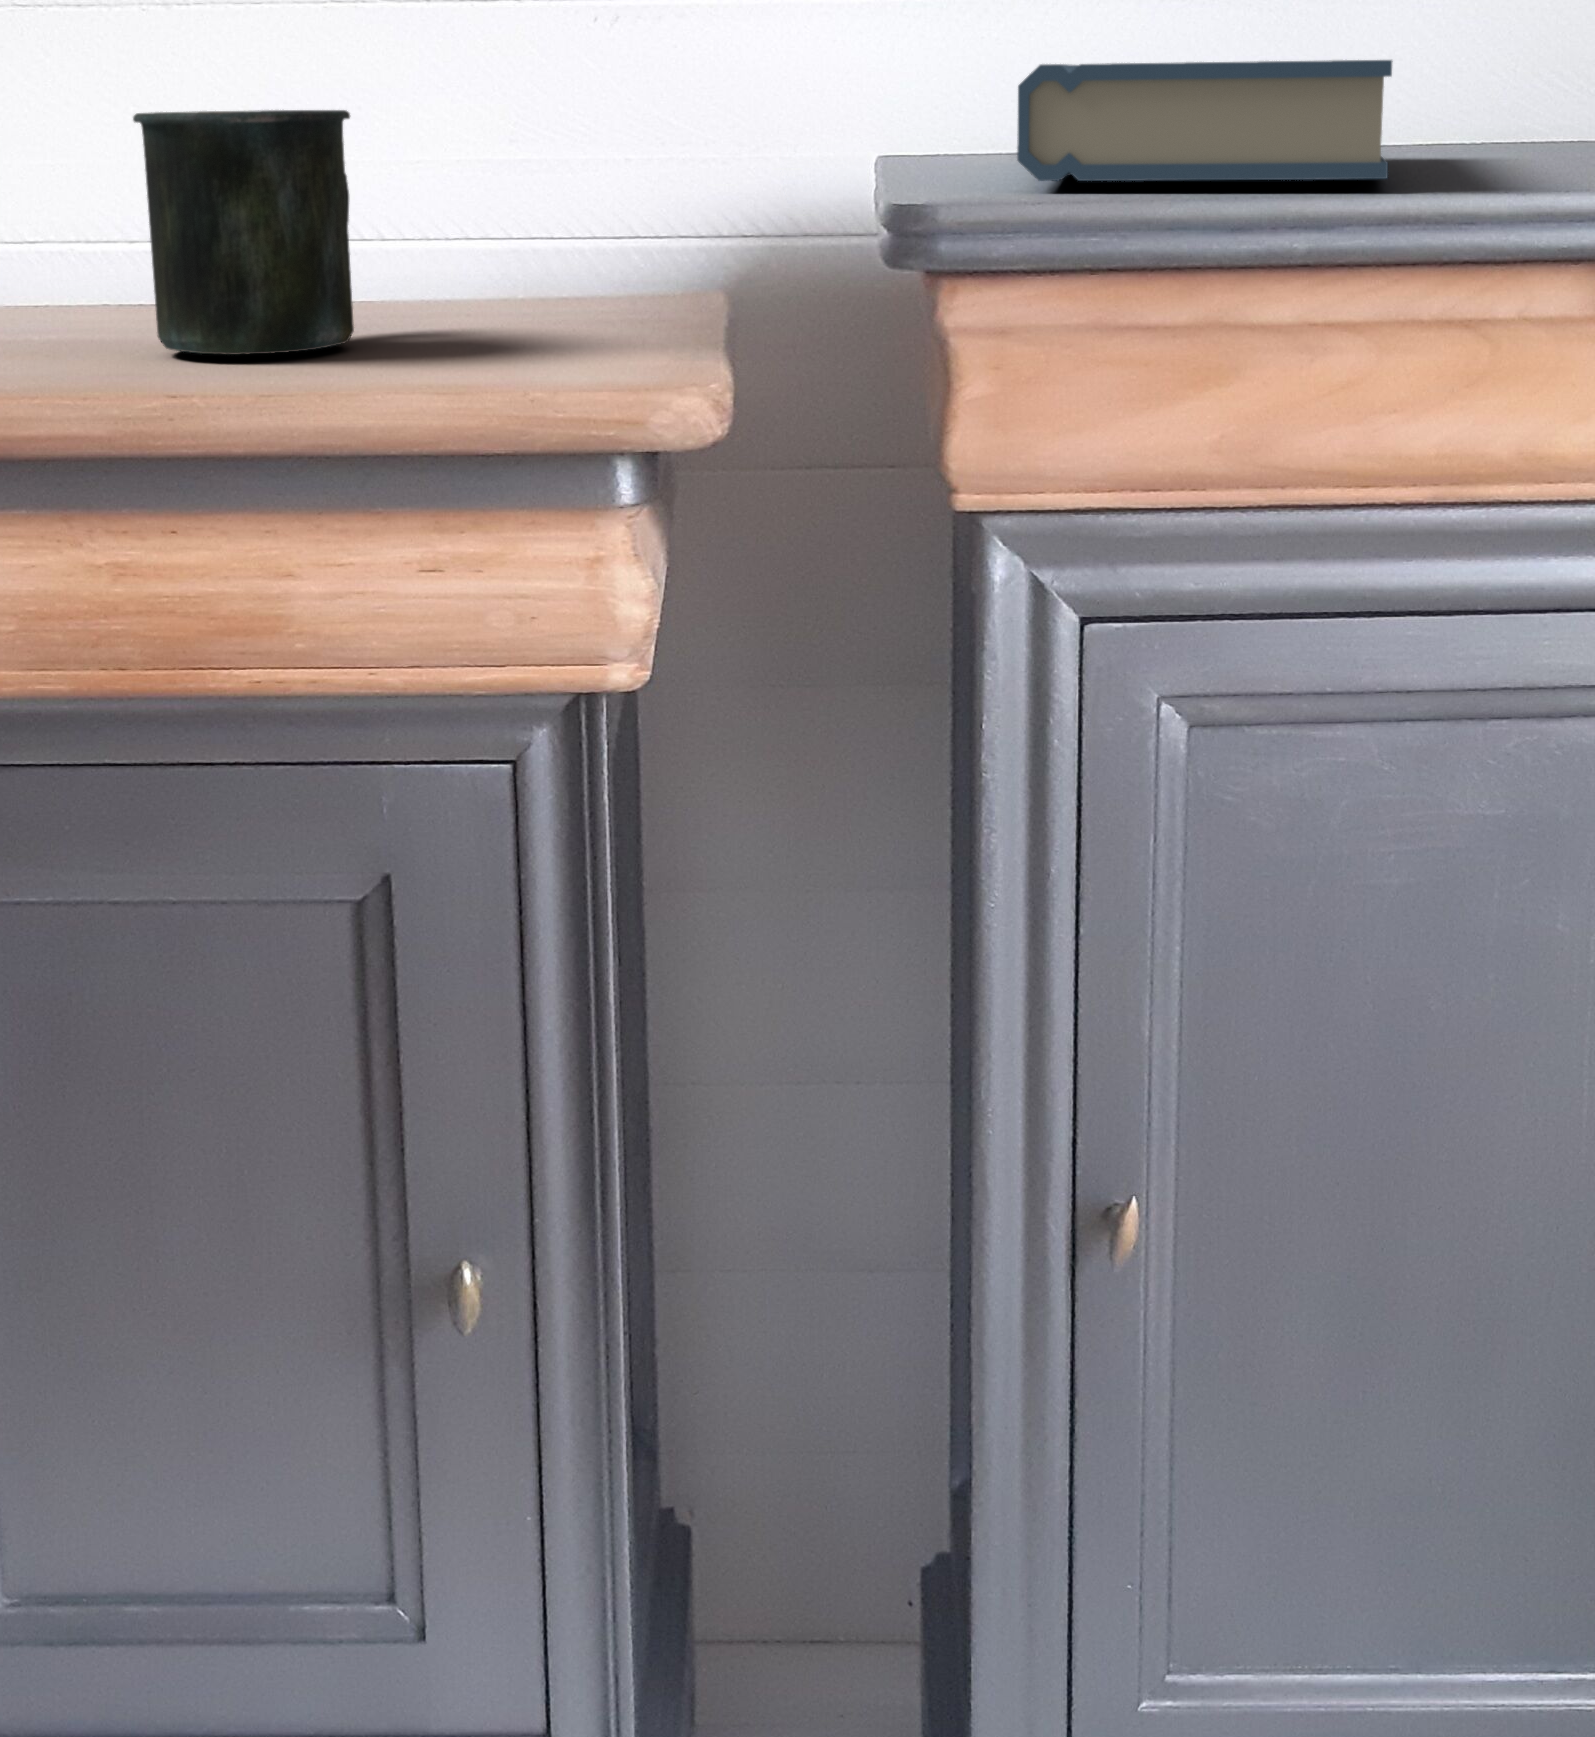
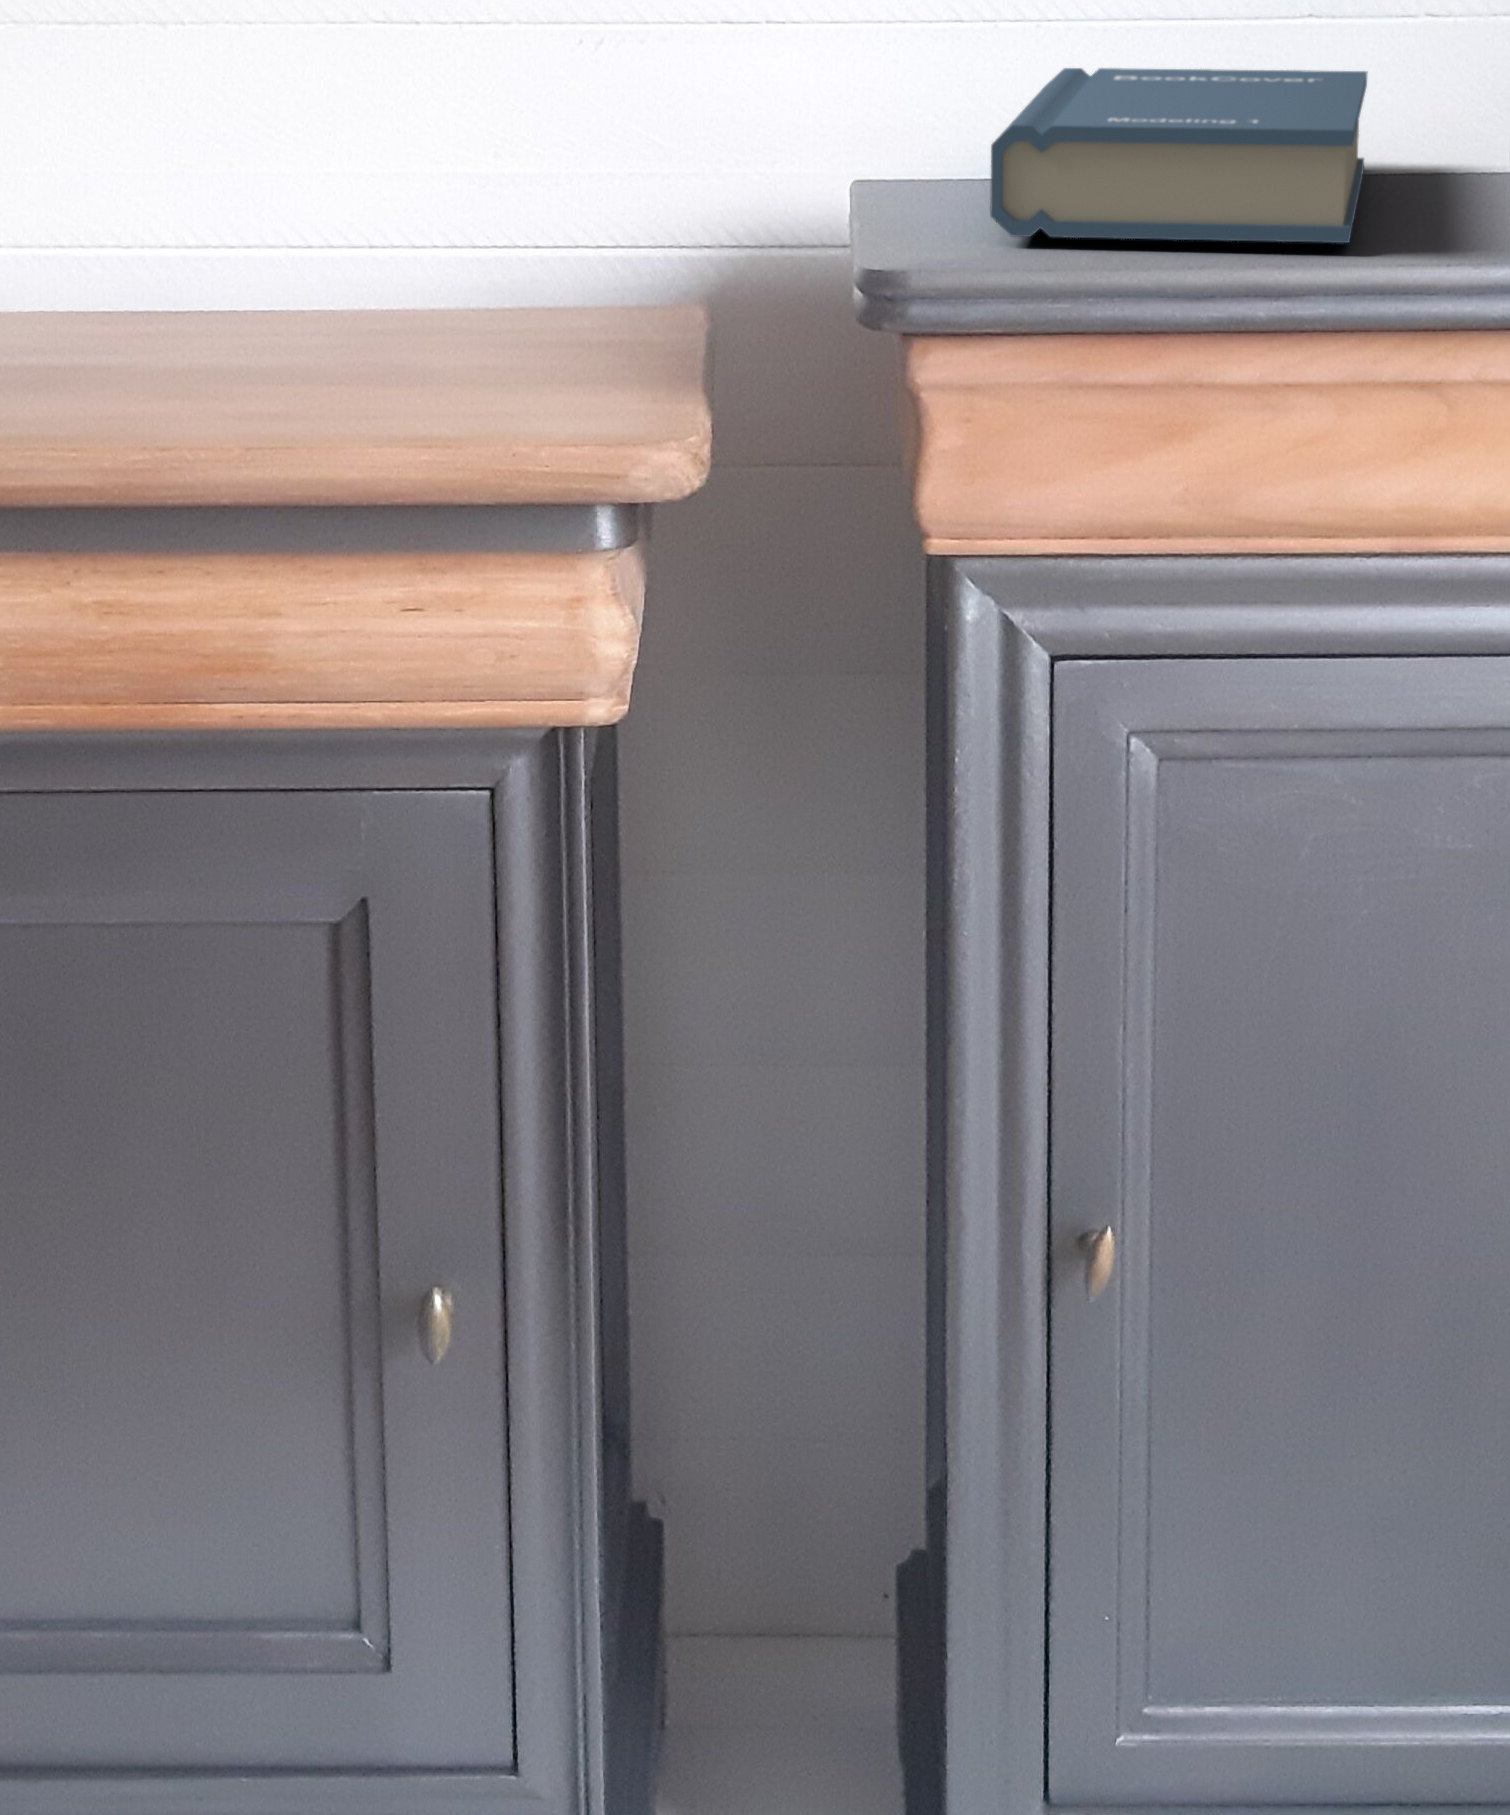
mug: present [133,110,354,355] -> none [106,122,323,383]

